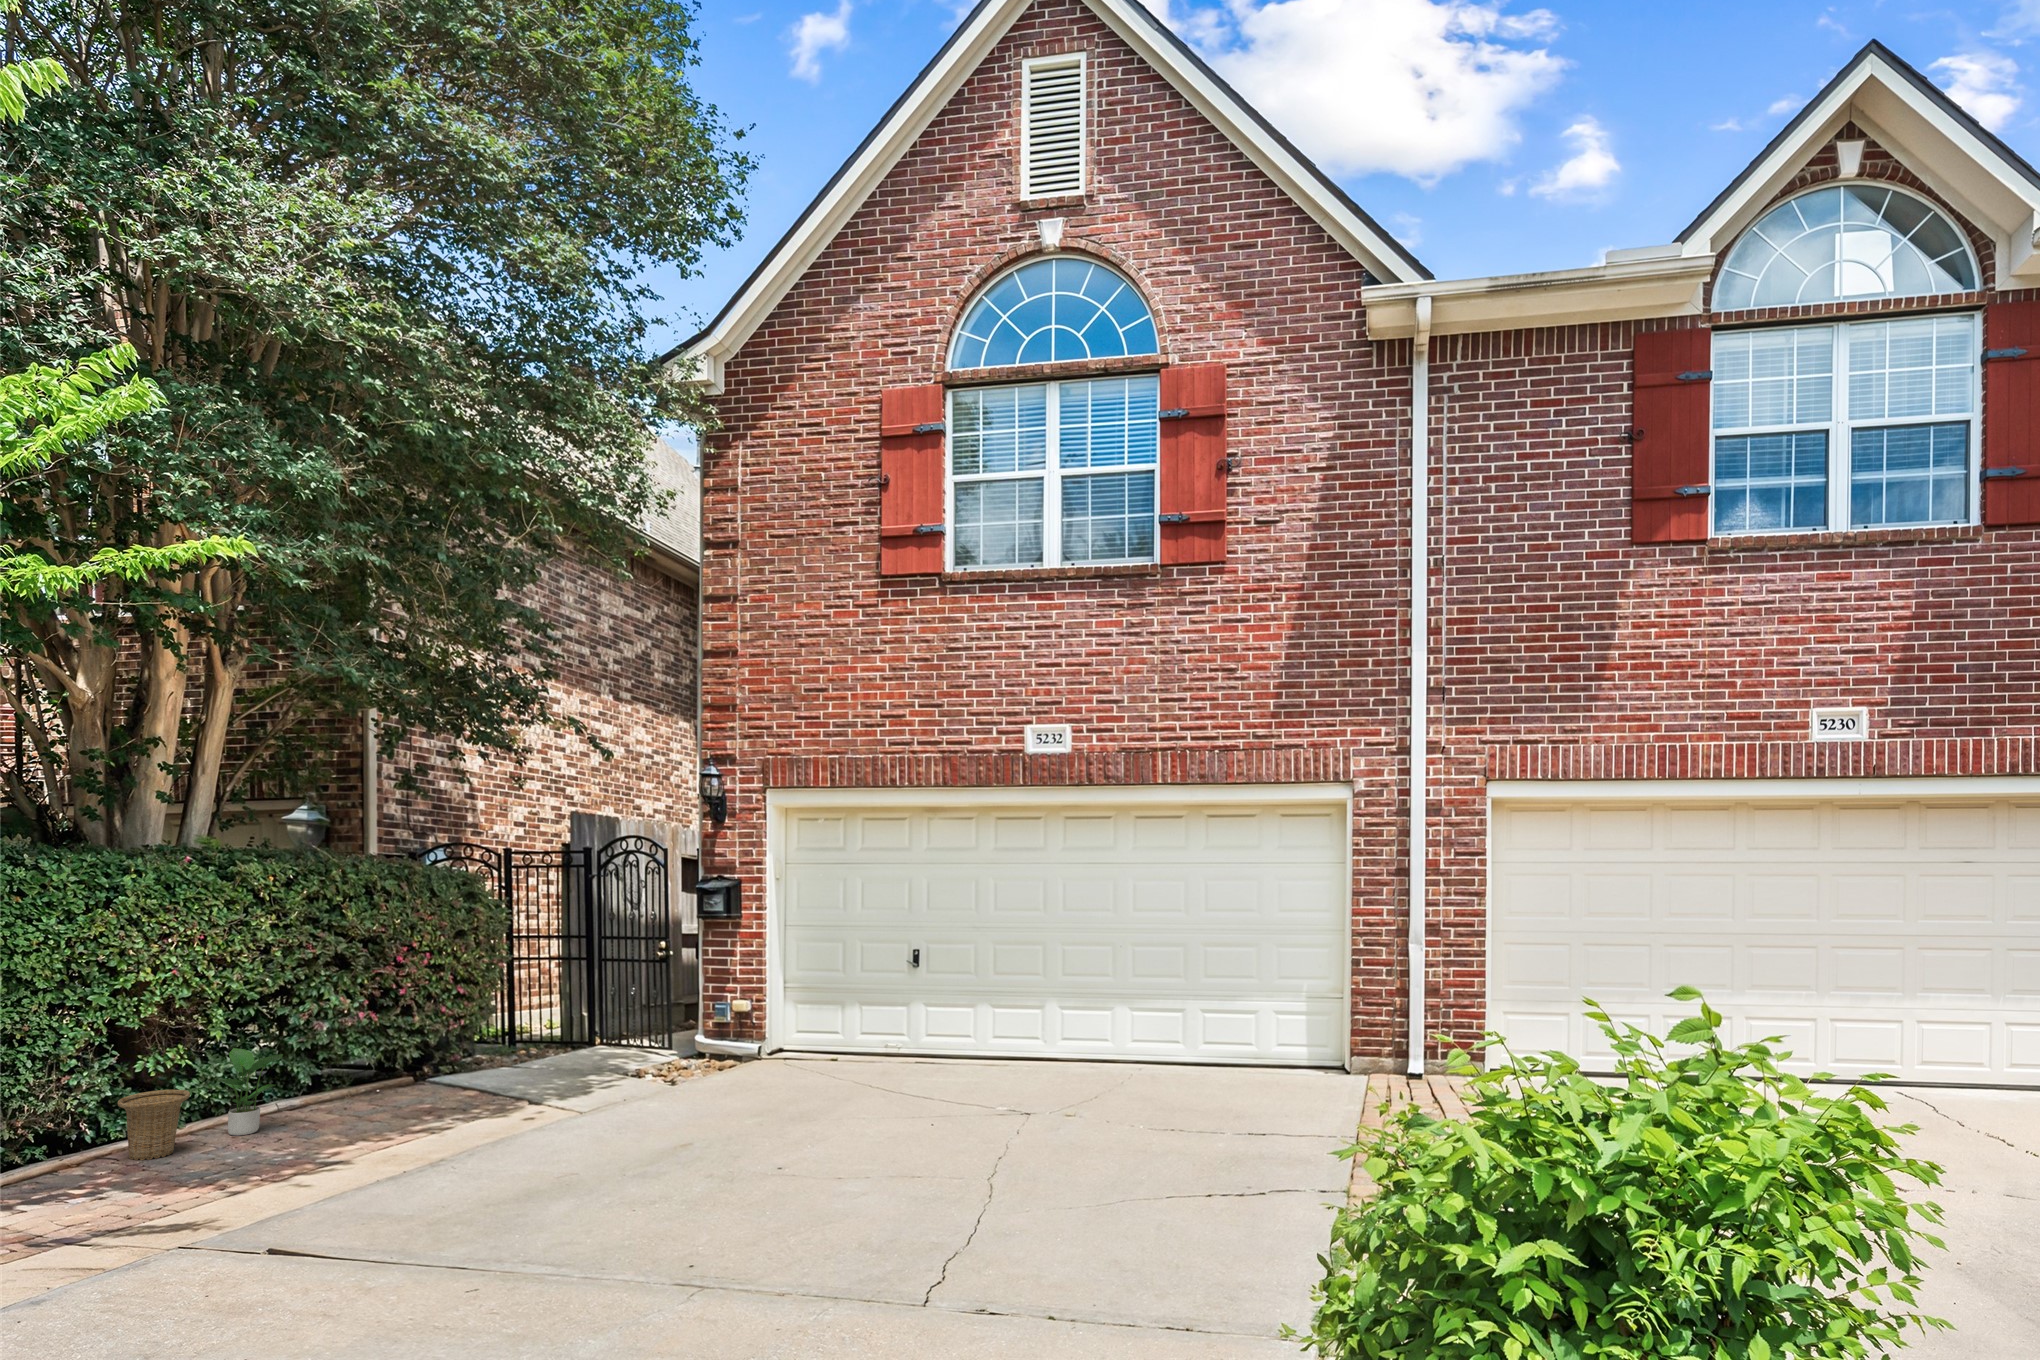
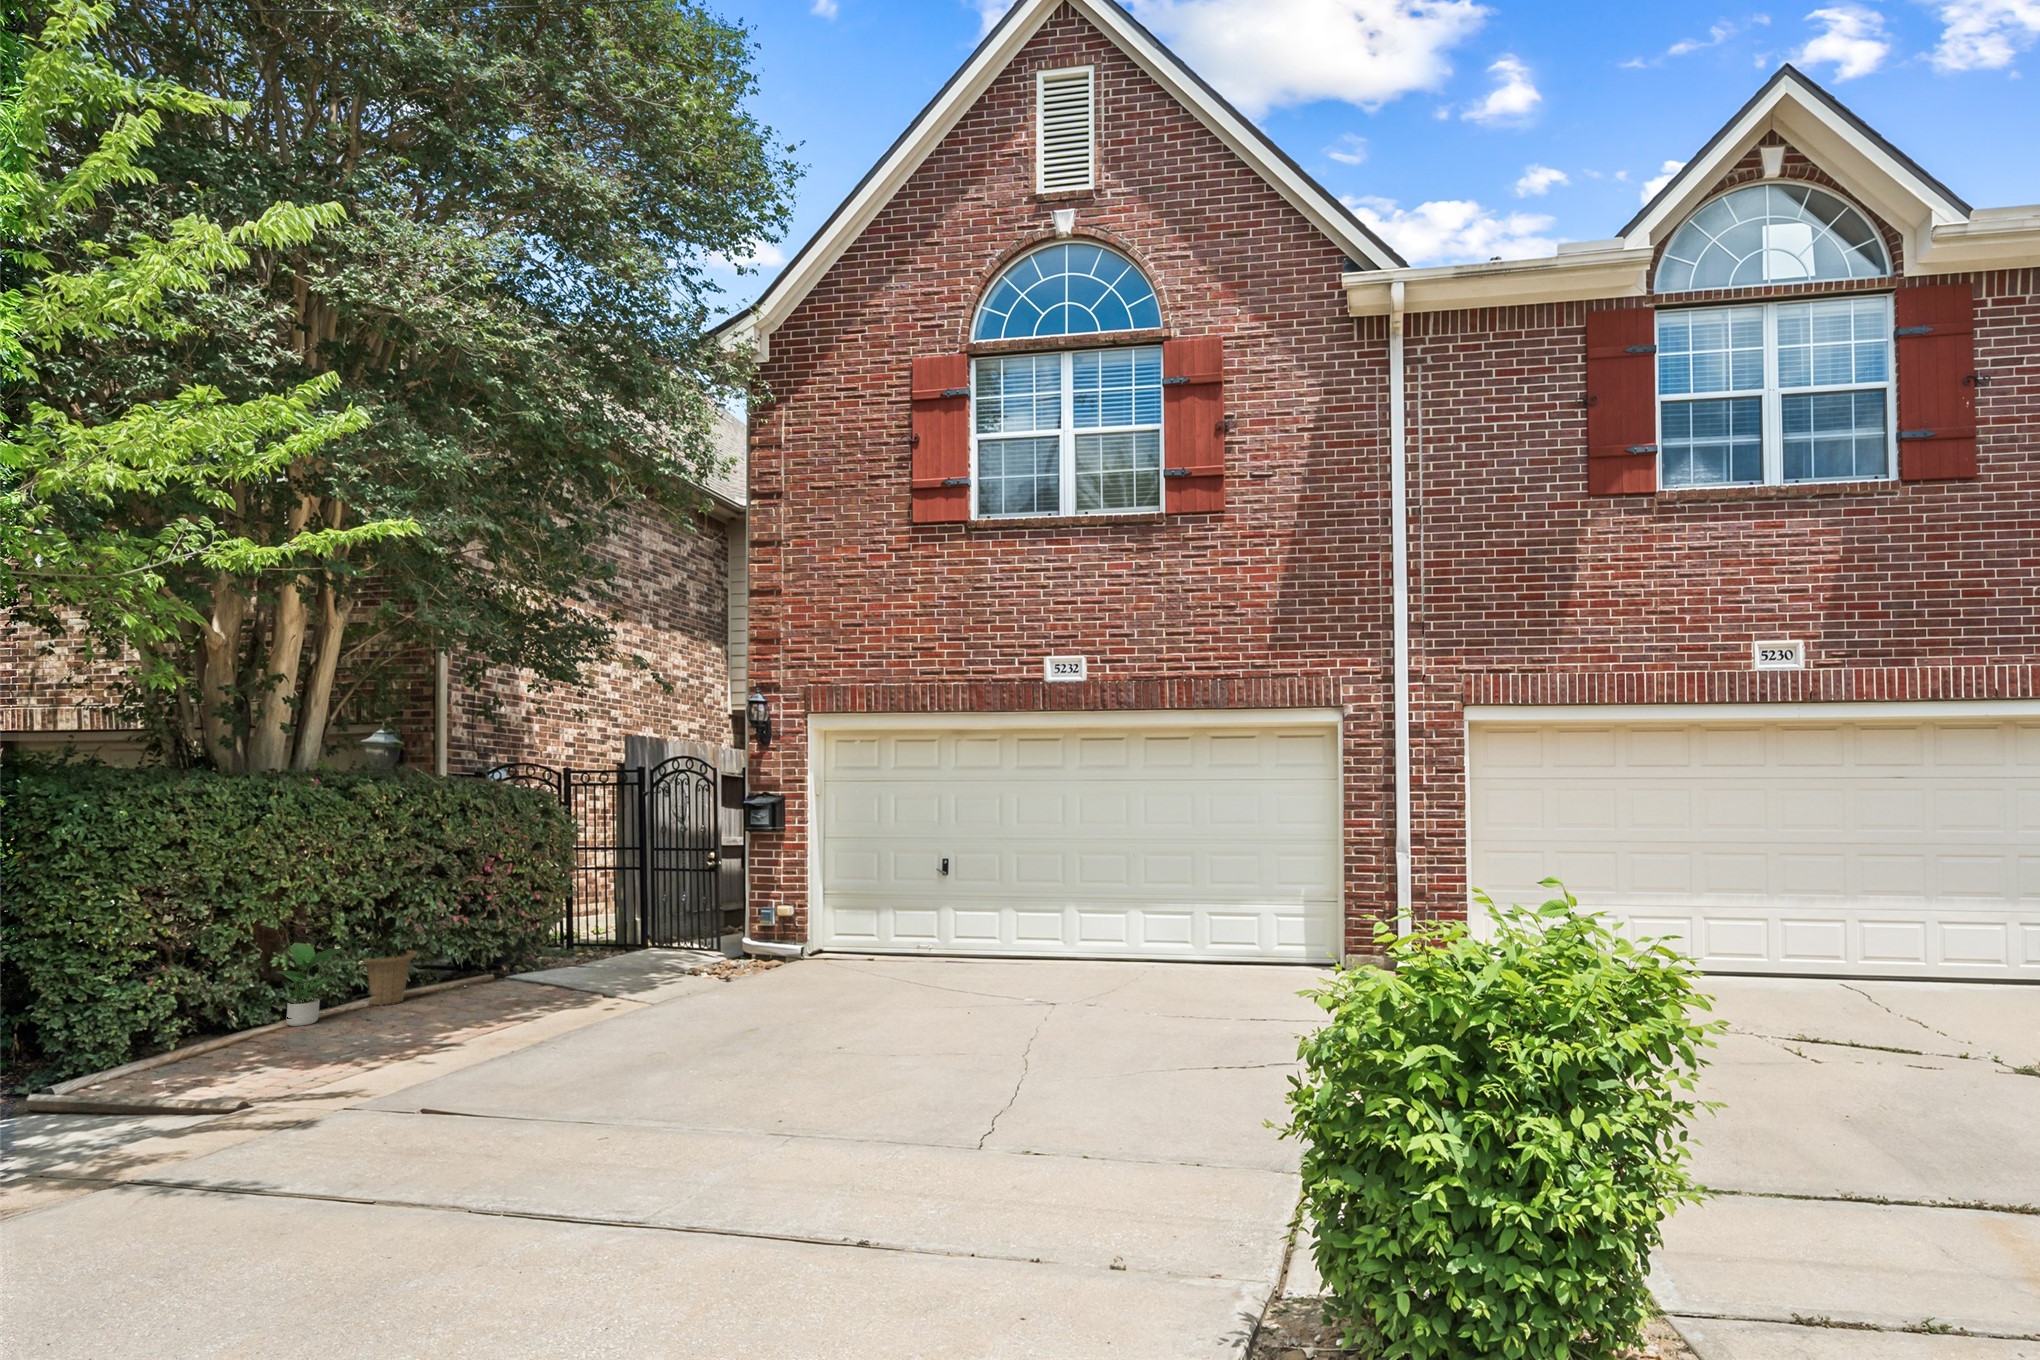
basket: present [118,1090,190,1160] -> present [363,950,417,1006]

